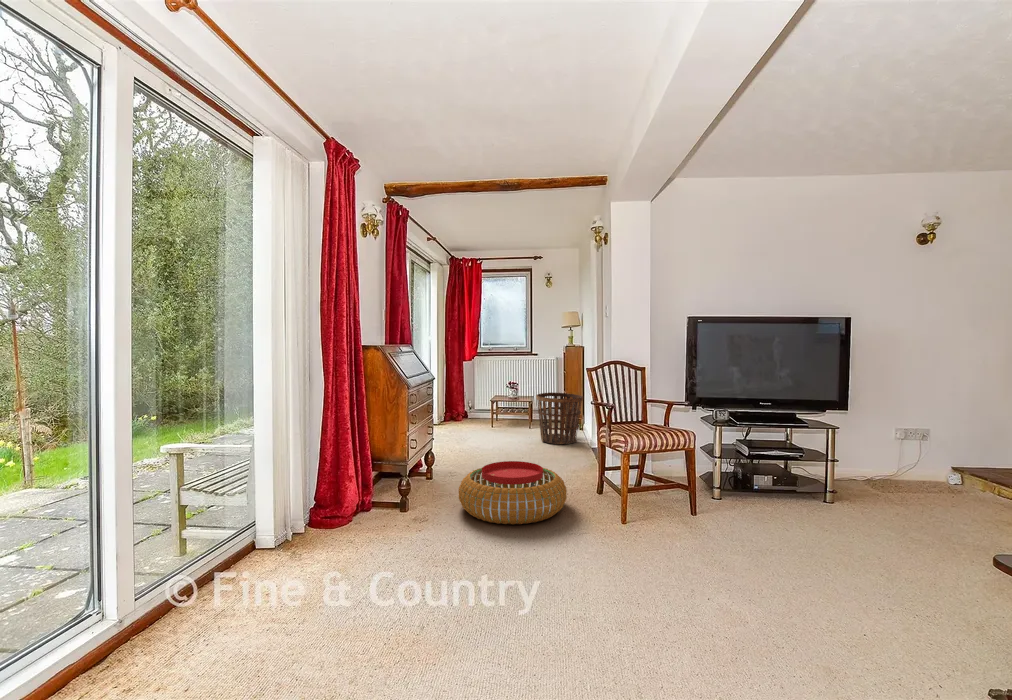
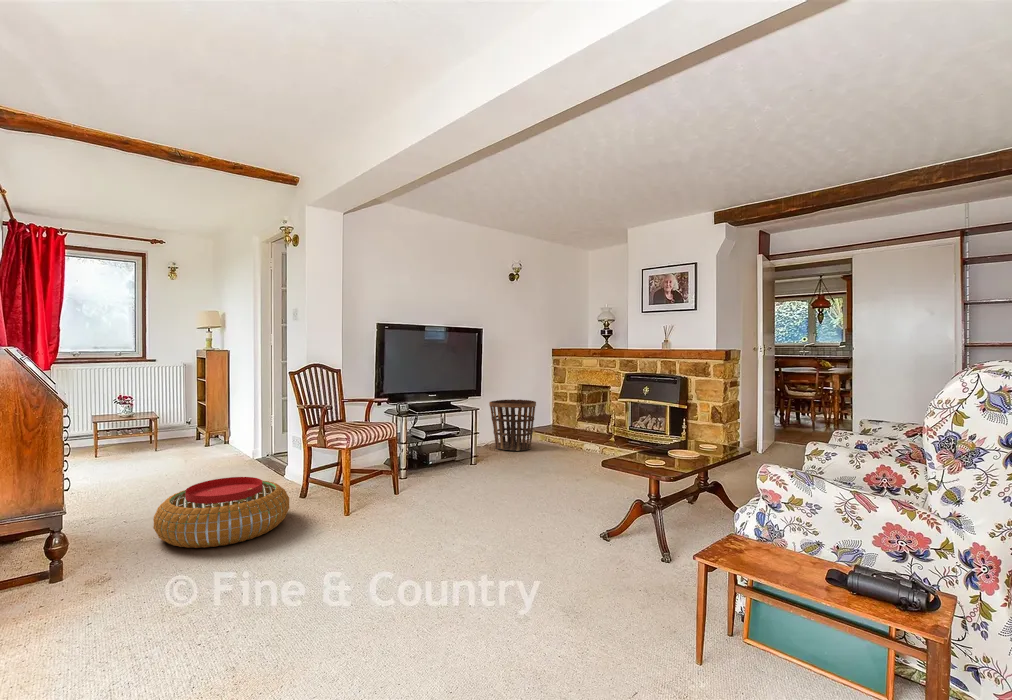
basket: present [536,392,583,444] -> present [489,400,536,451]

